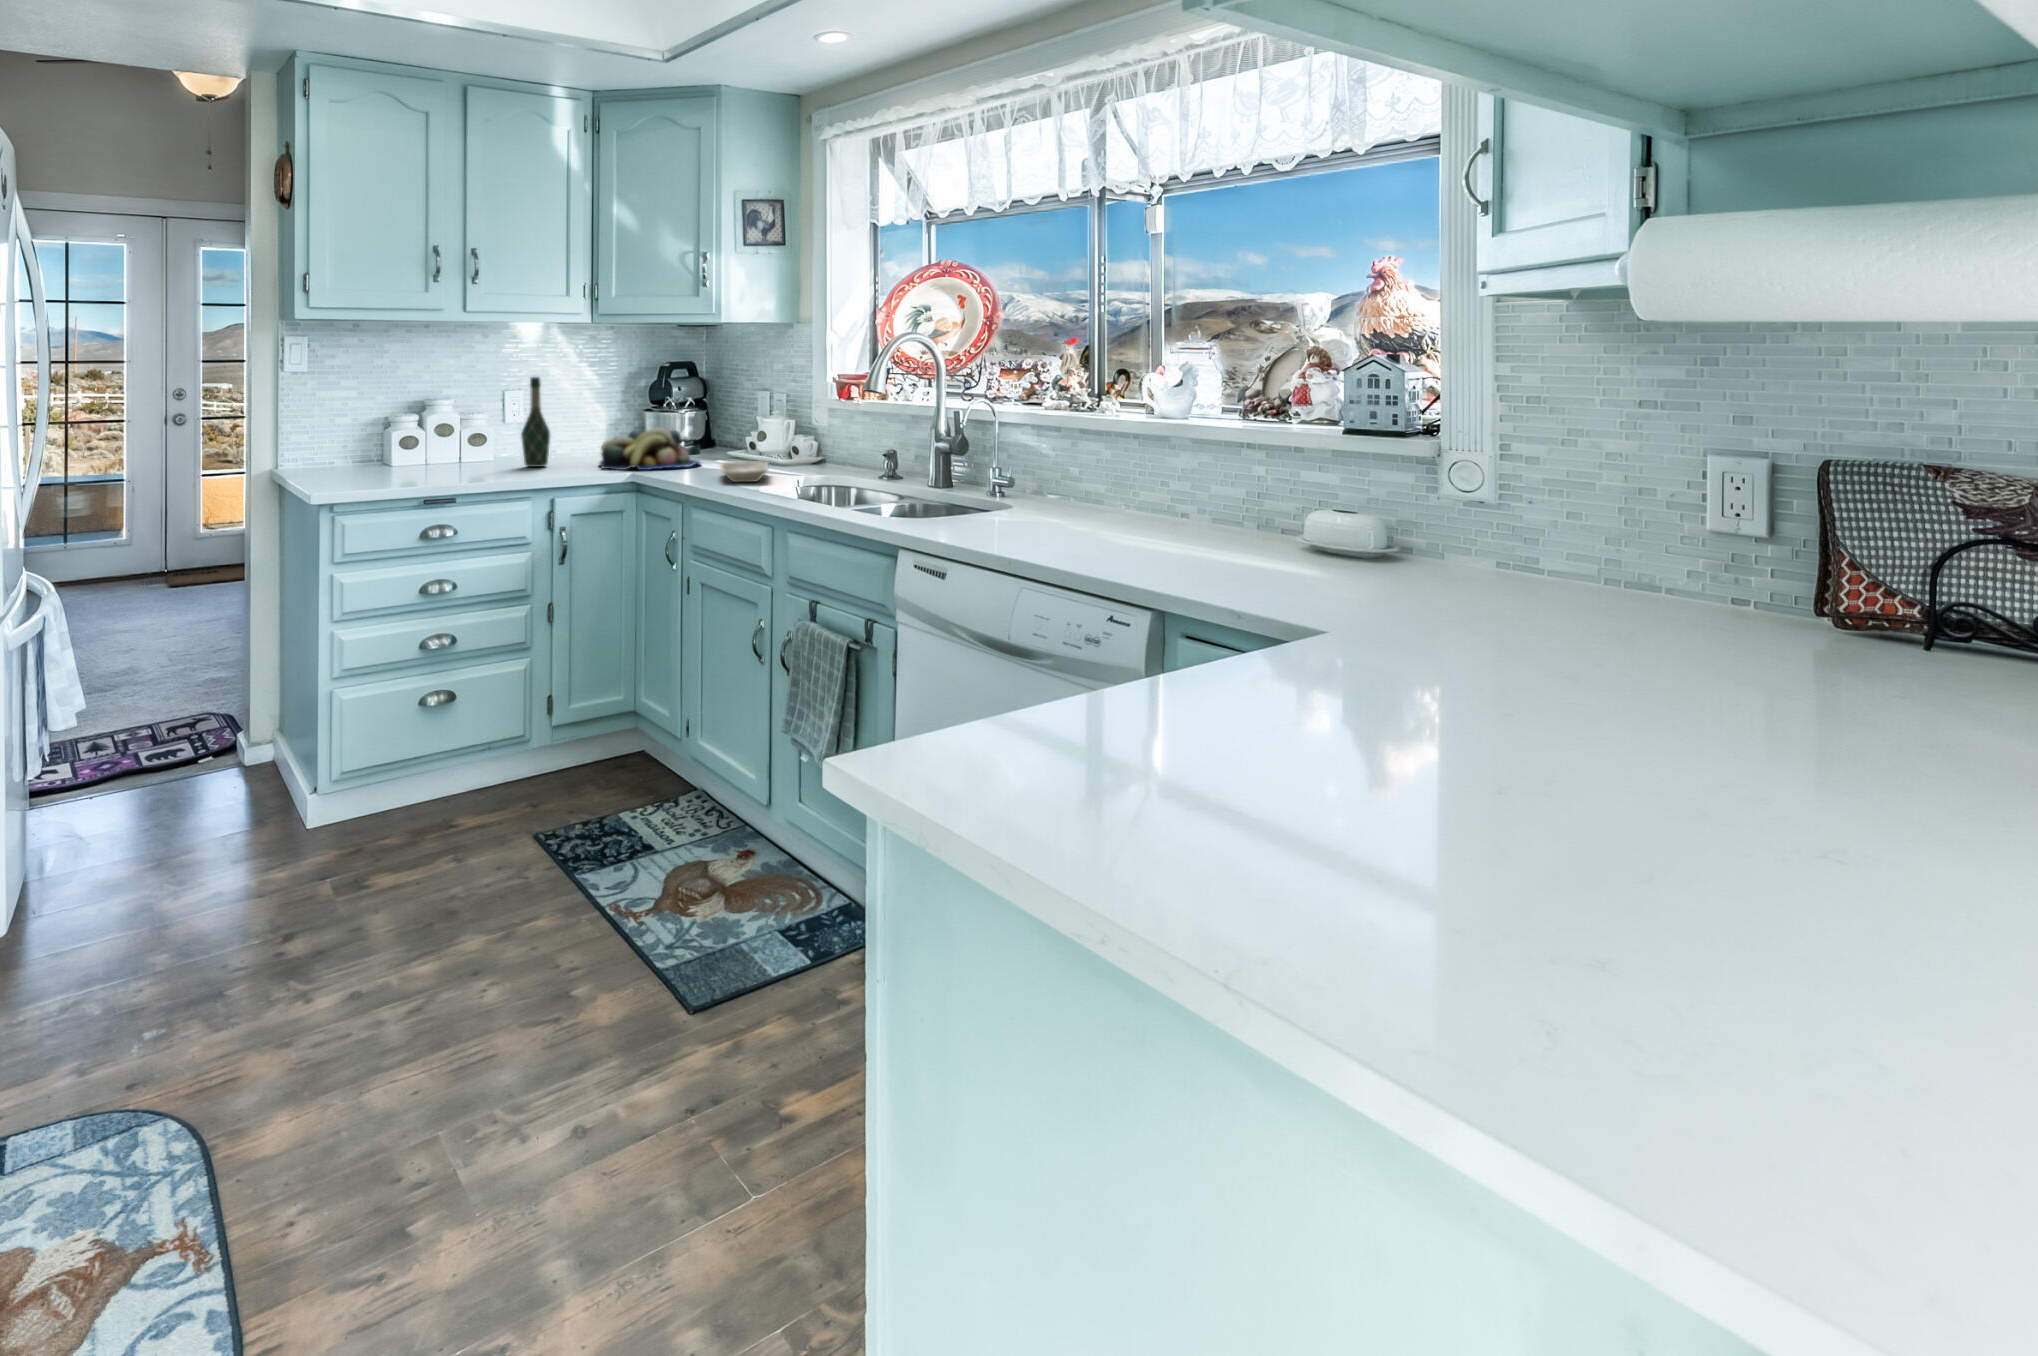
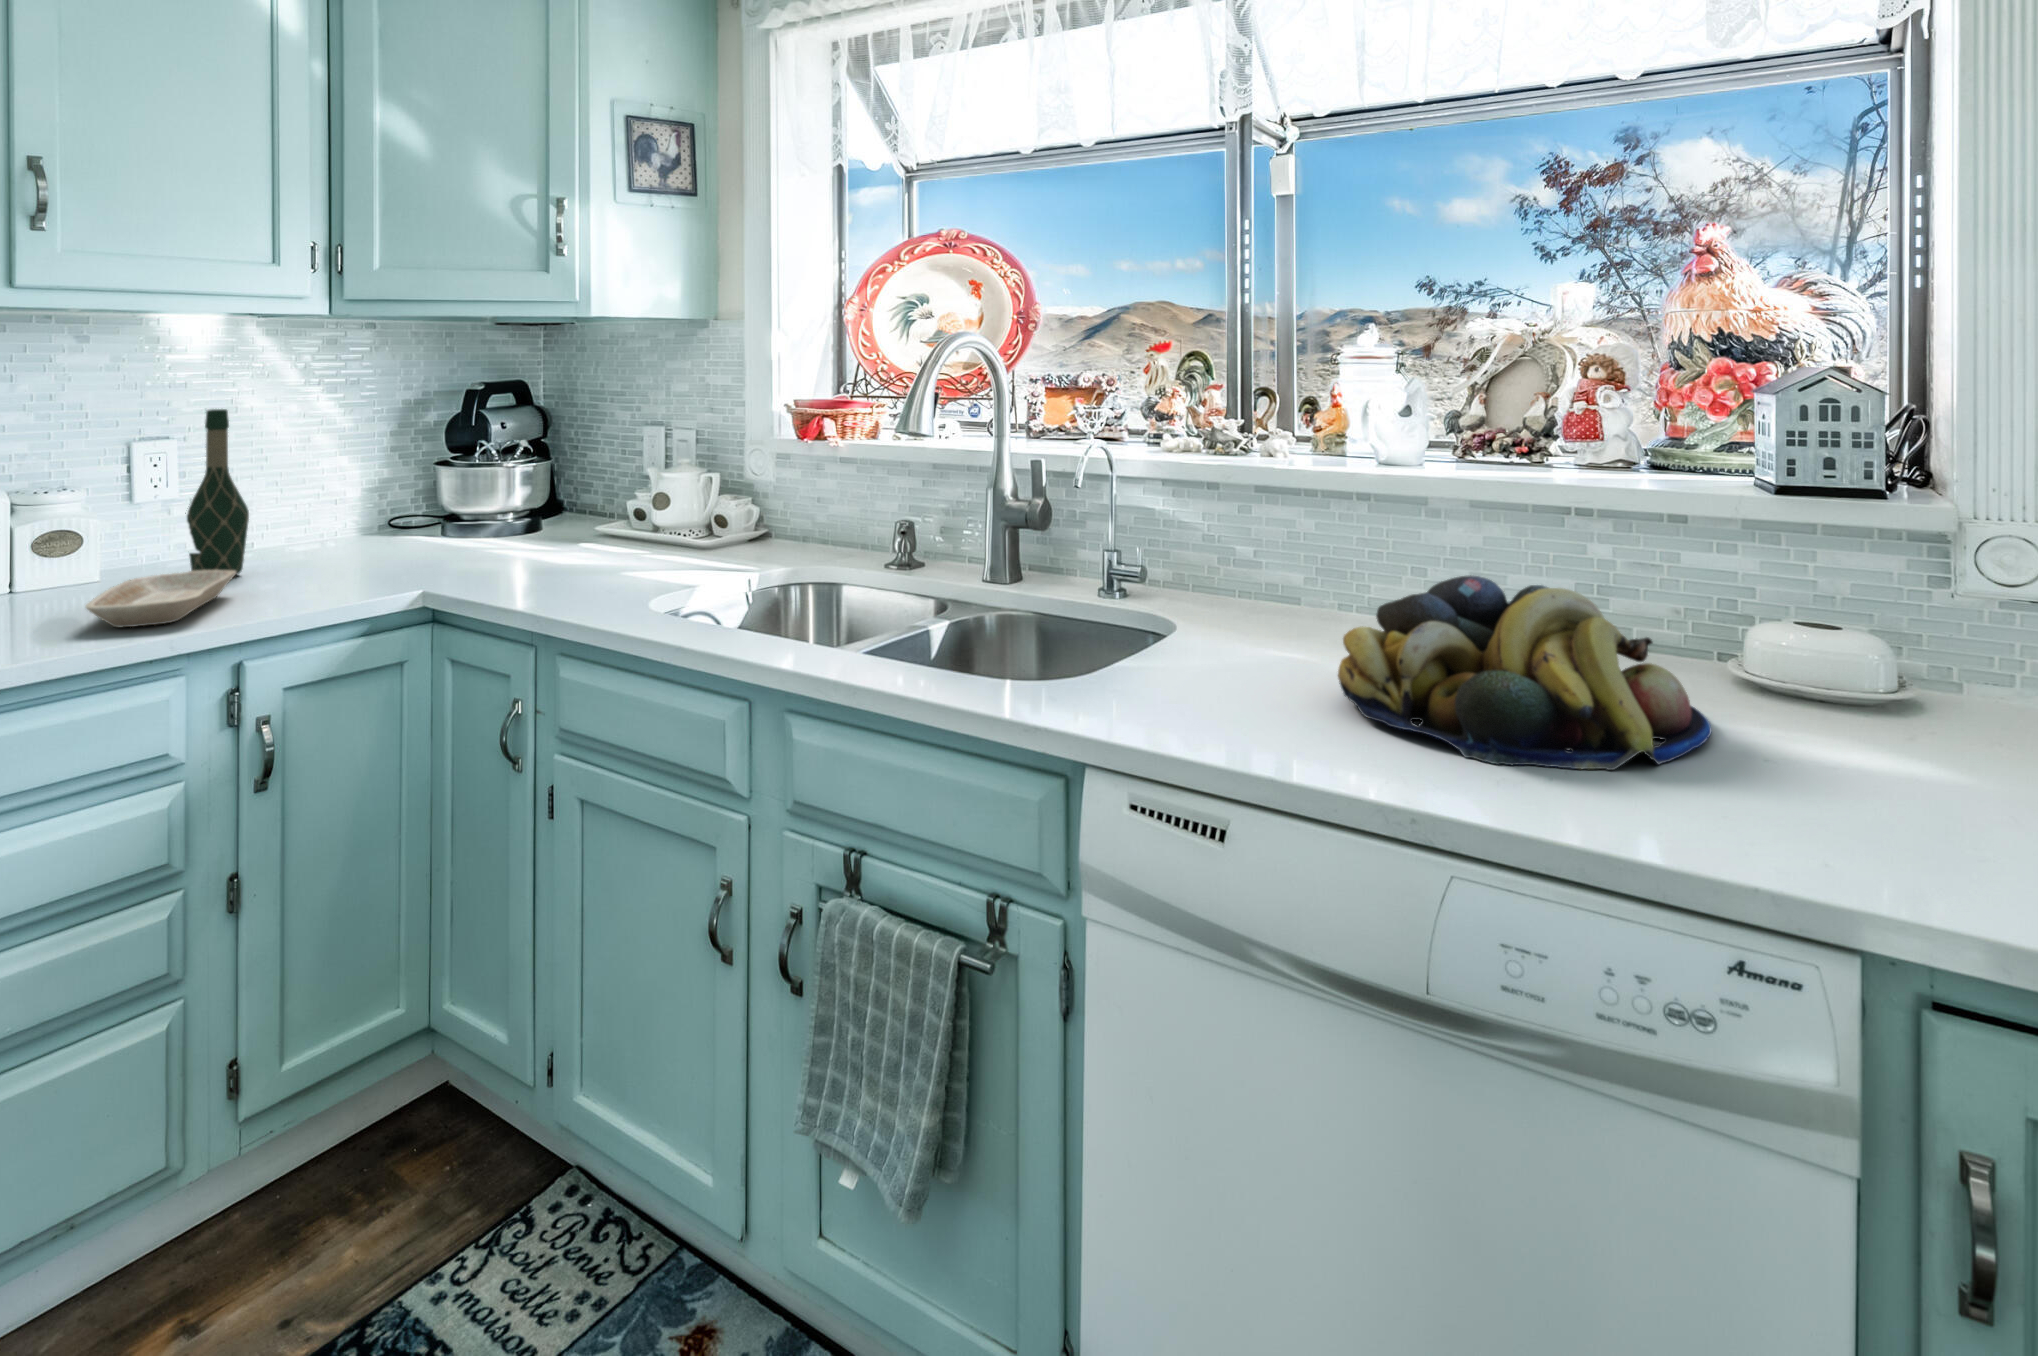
fruit bowl: present [600,427,700,470] -> present [1338,575,1711,770]
tray: present [720,461,768,482] -> present [85,570,236,627]

